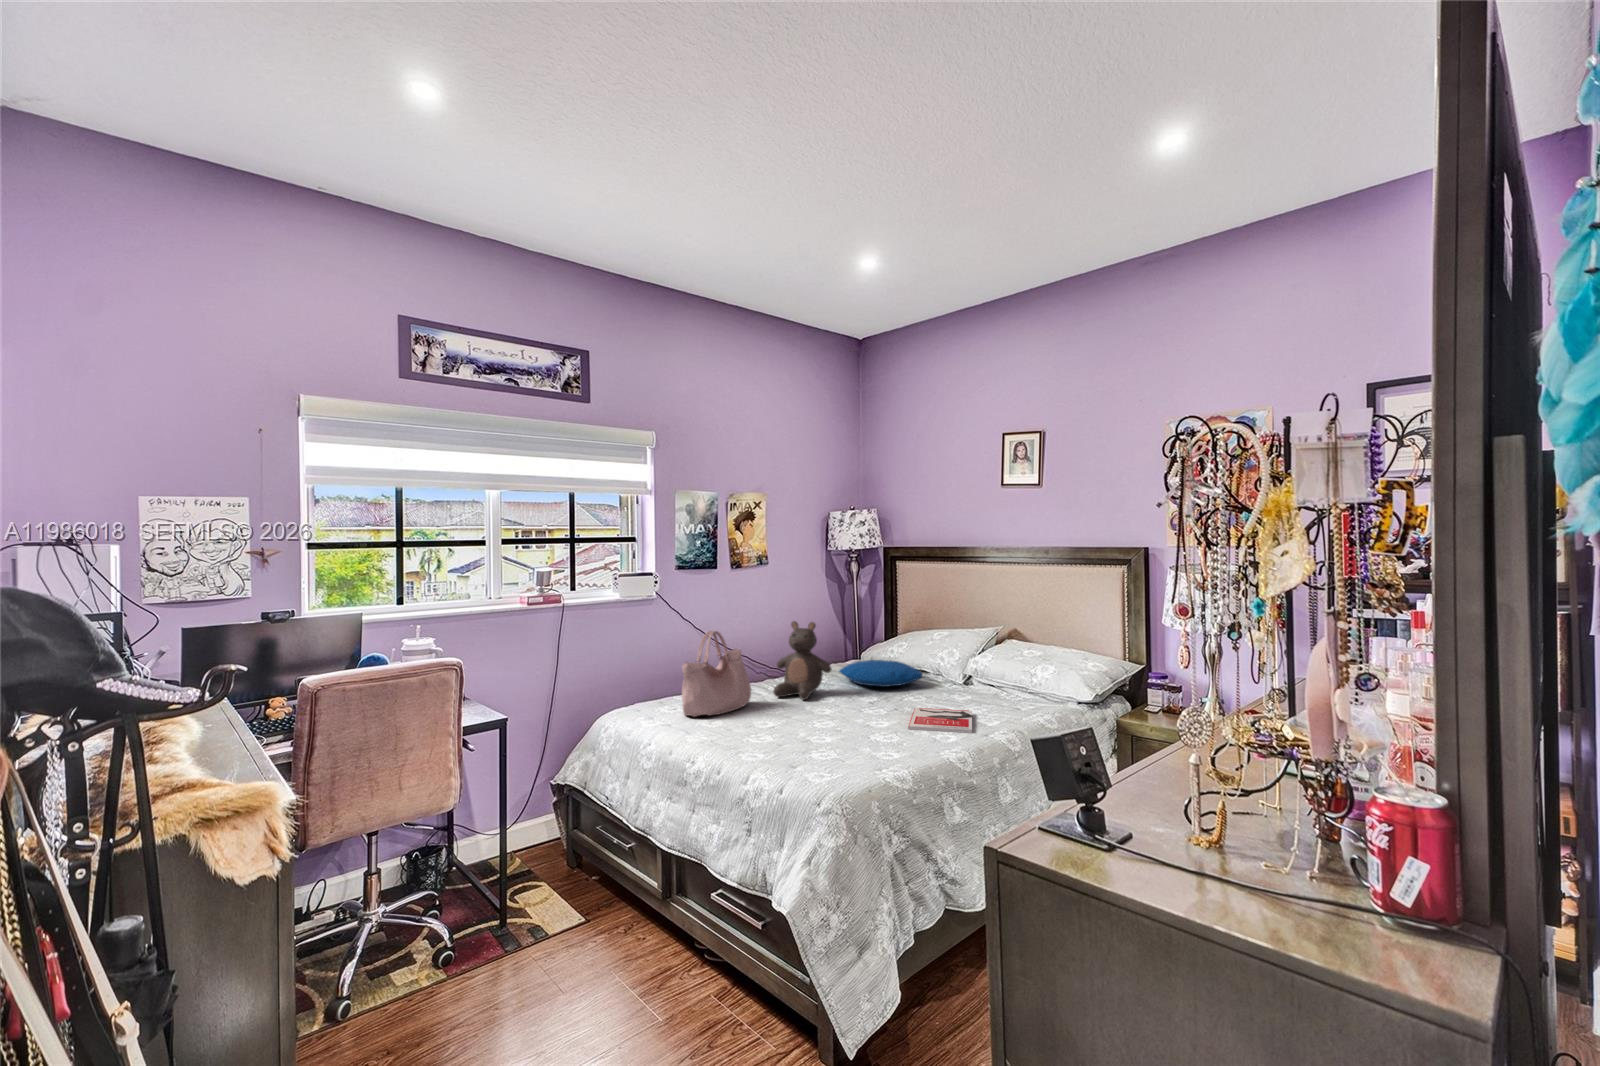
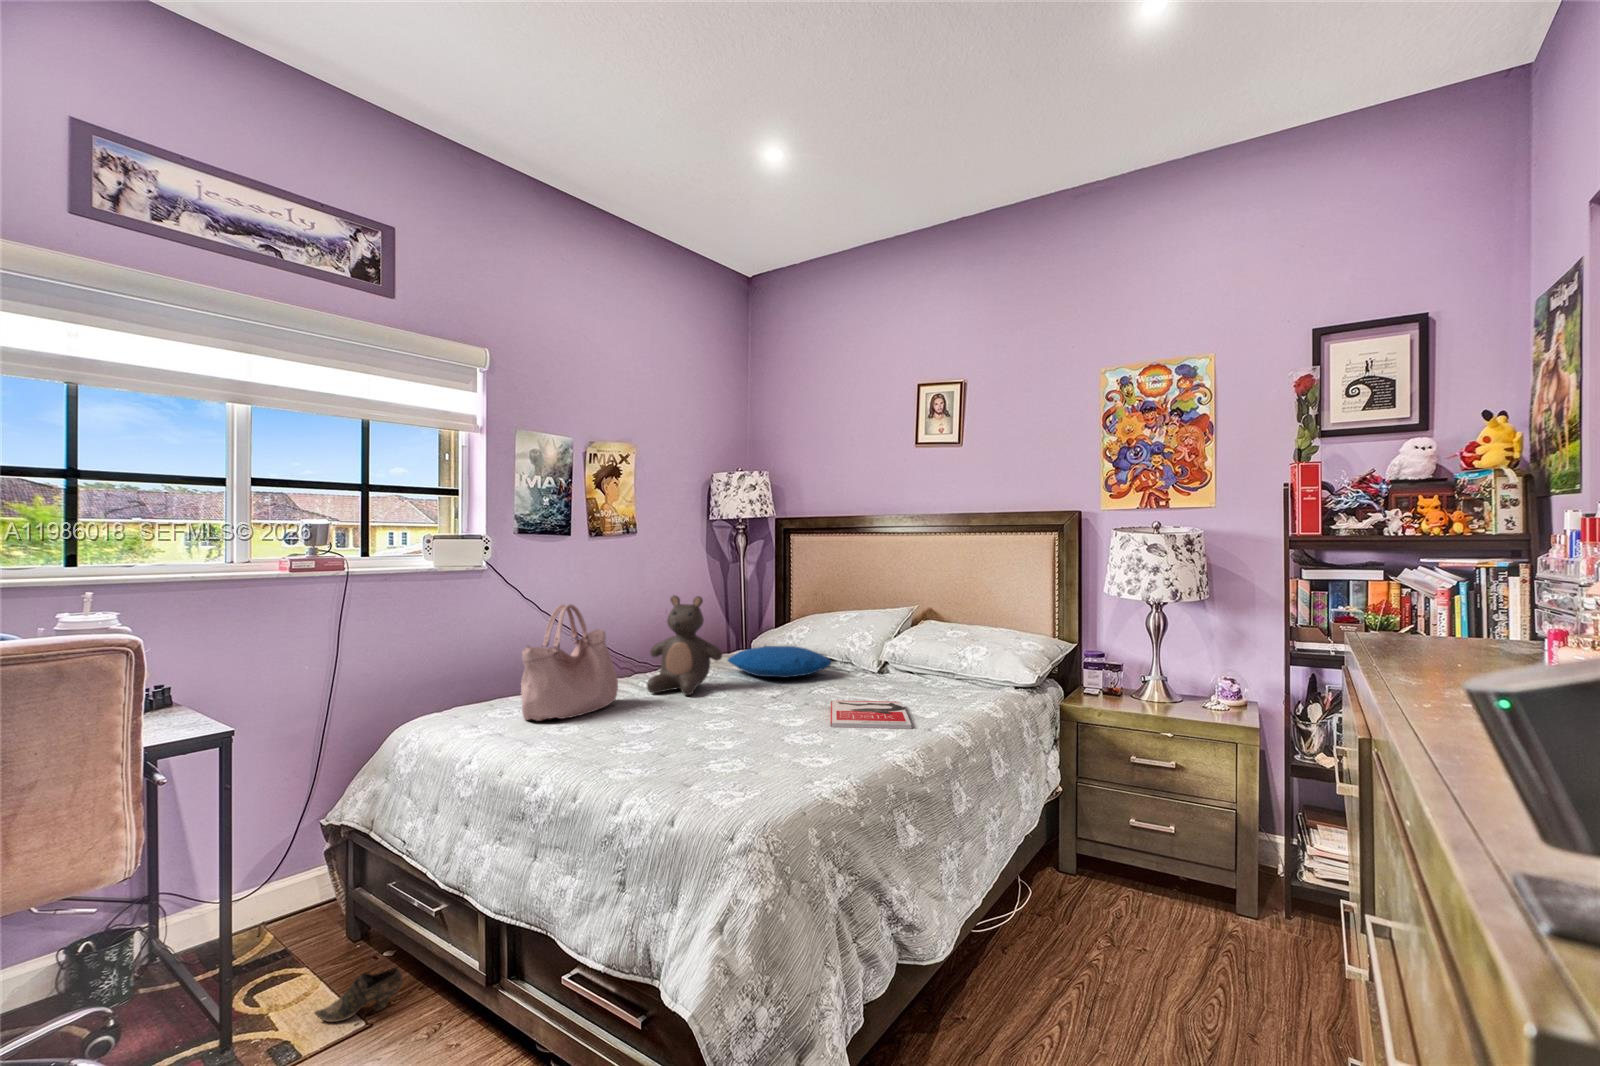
shoe: none [554,884,608,916] -> present [315,968,403,1022]

